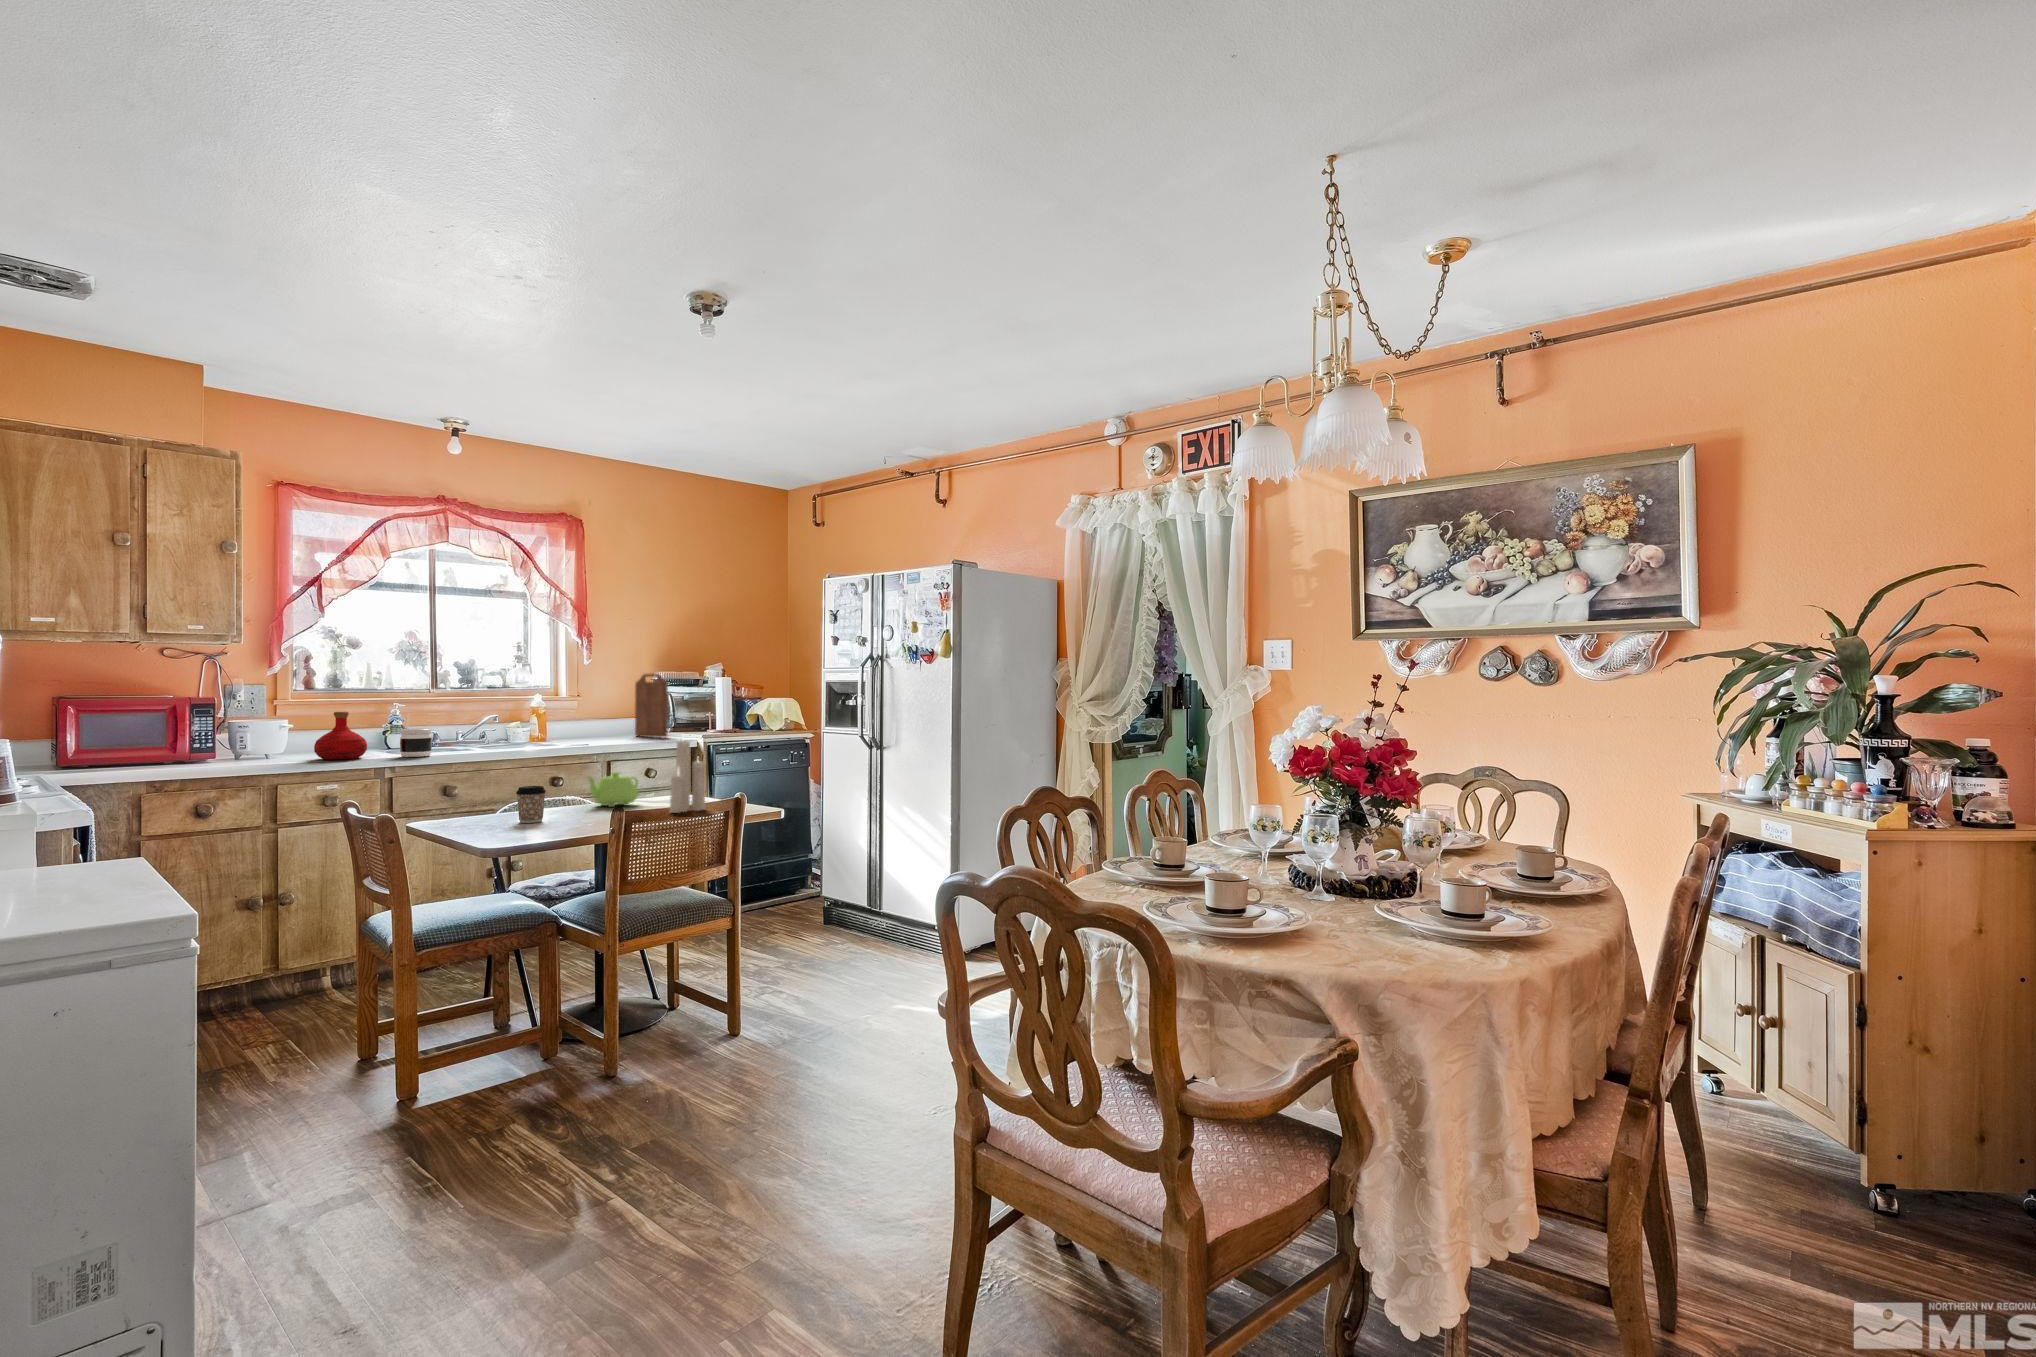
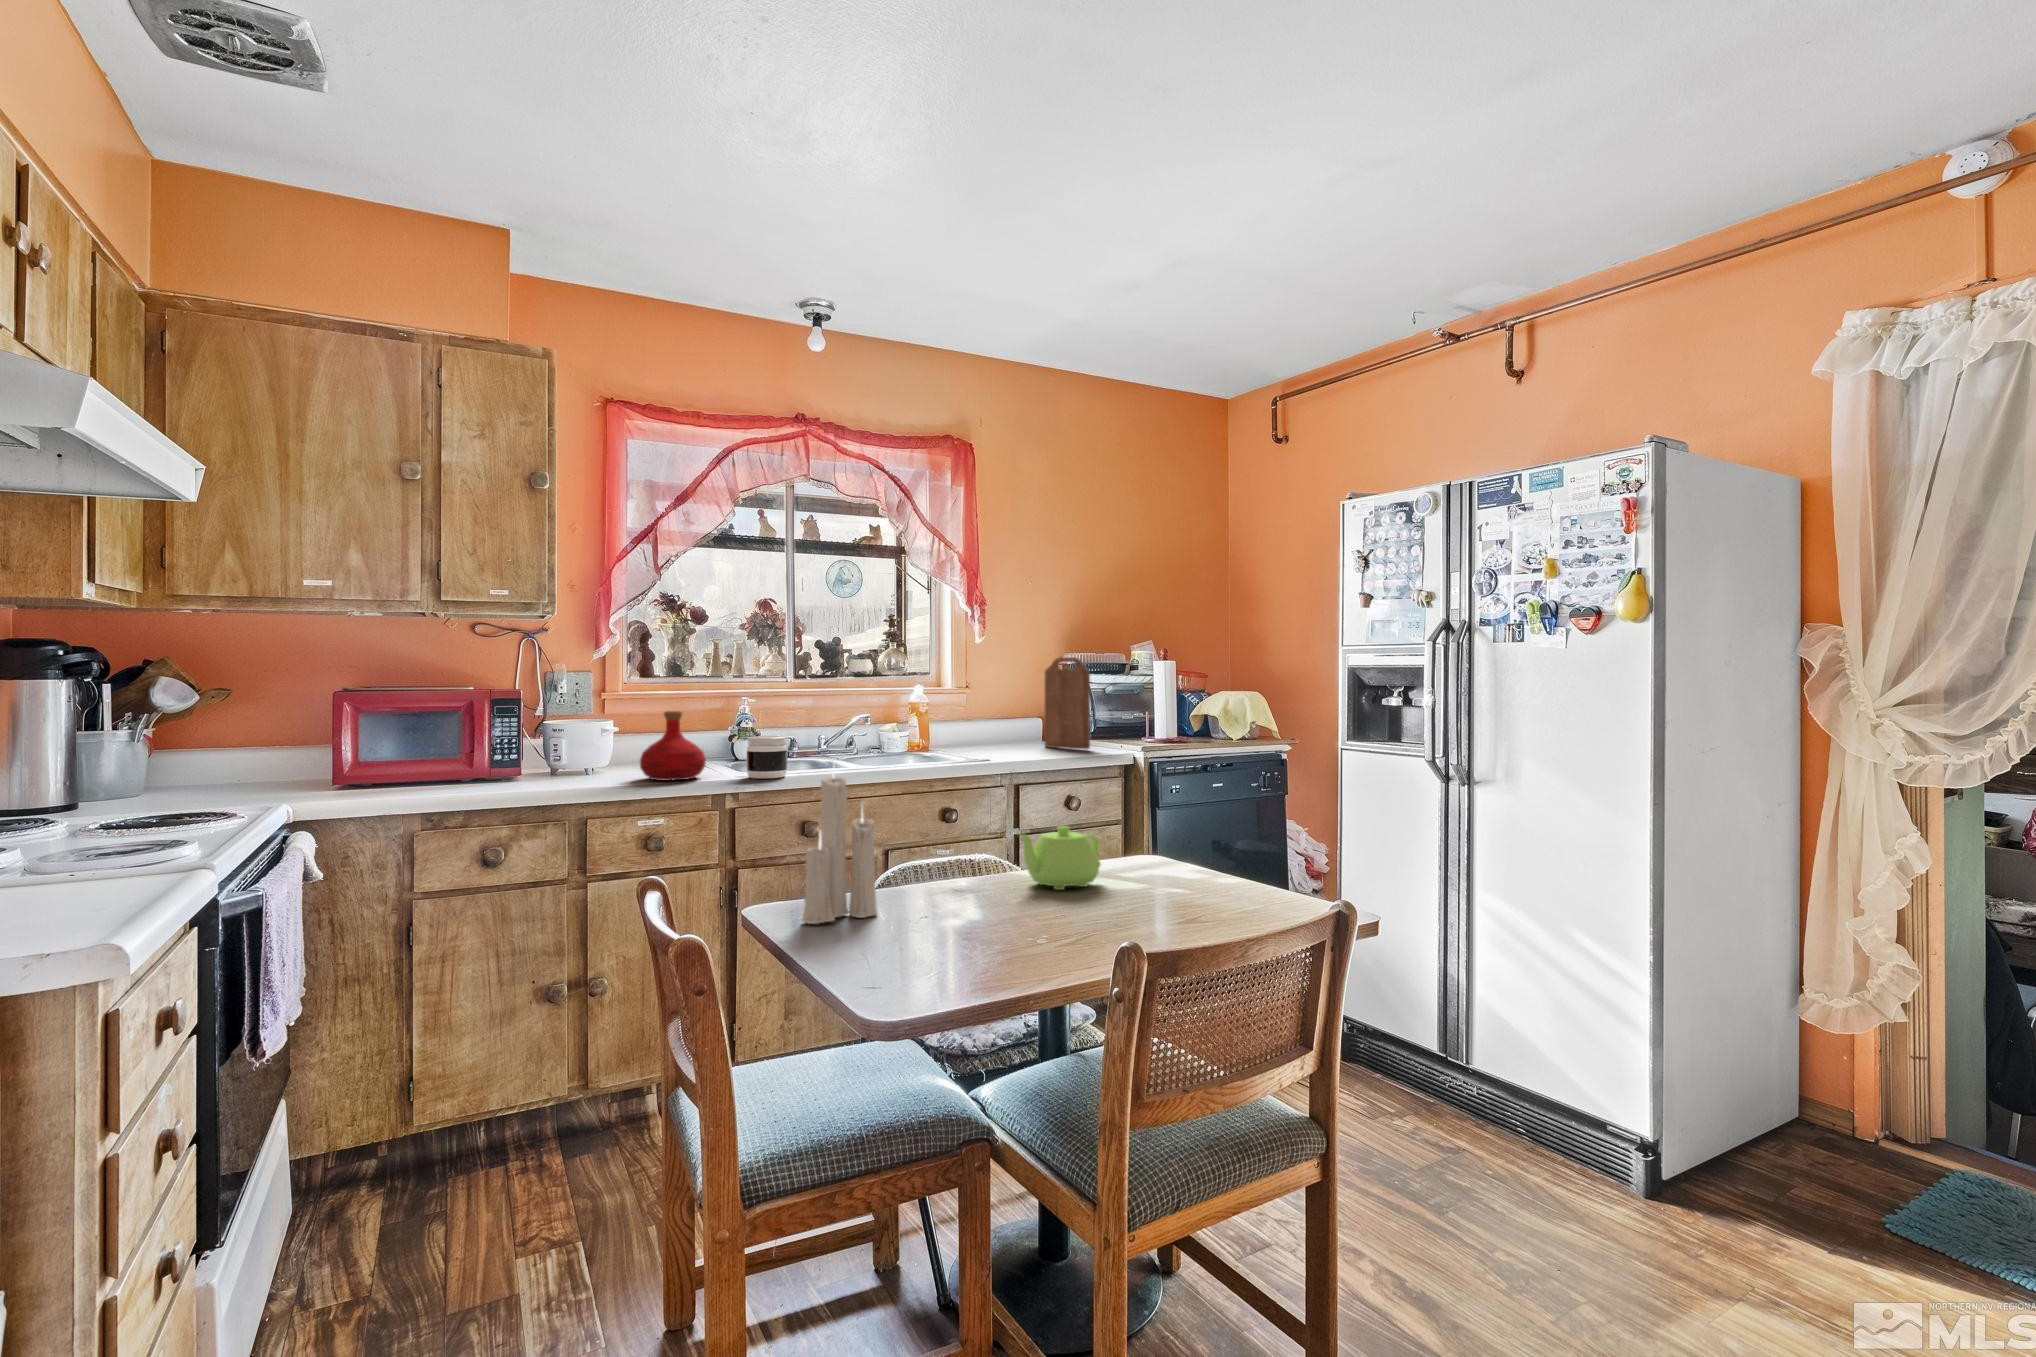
candle: present [669,740,706,813] -> present [802,771,877,924]
coffee cup: present [516,786,546,823] -> none [914,860,964,933]

